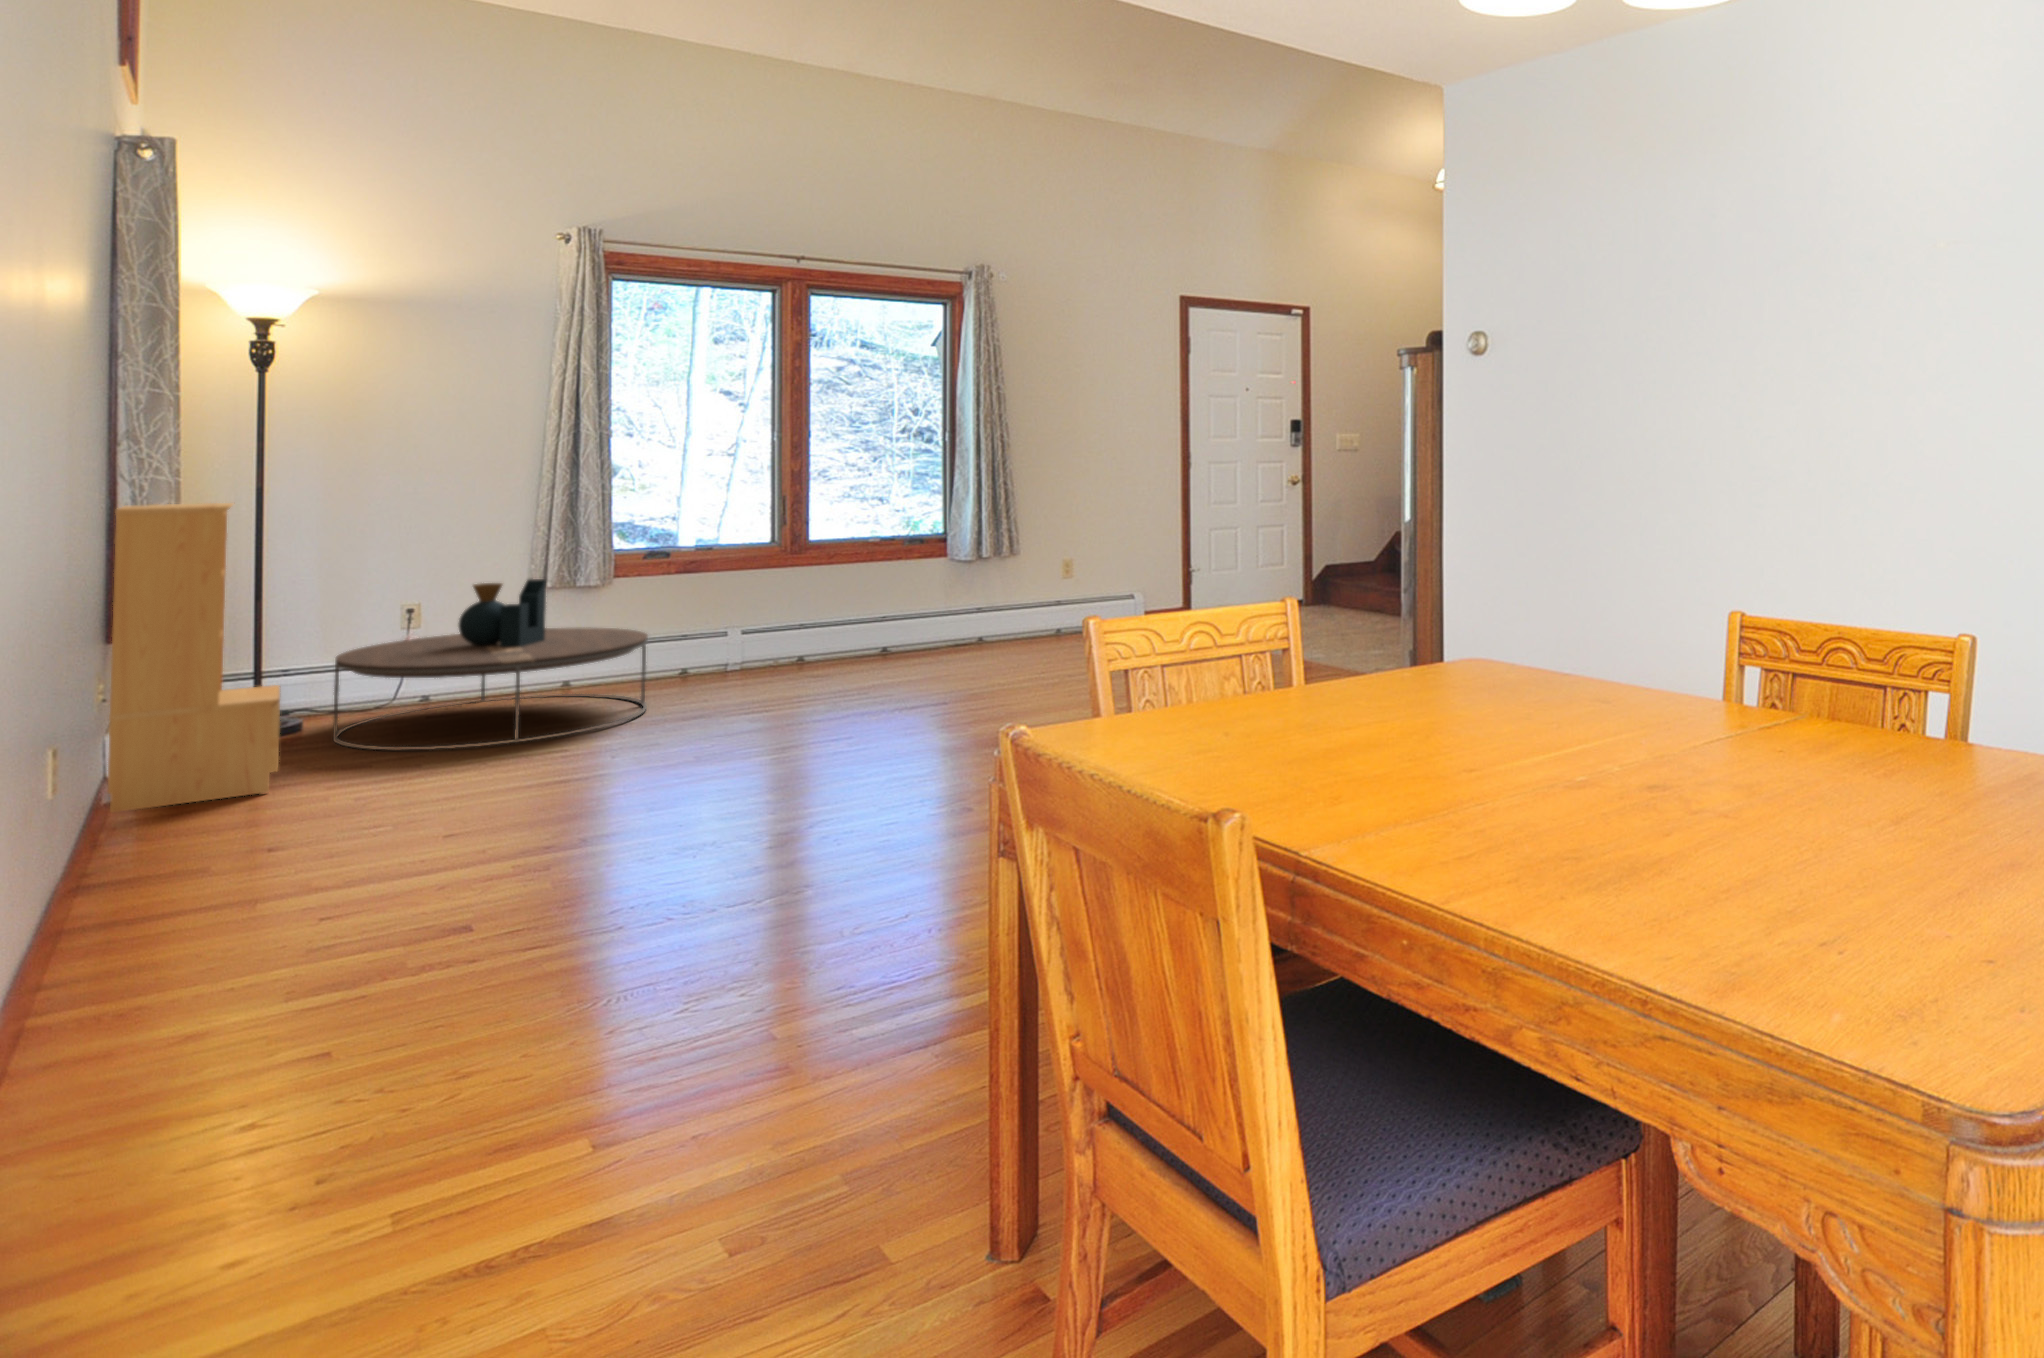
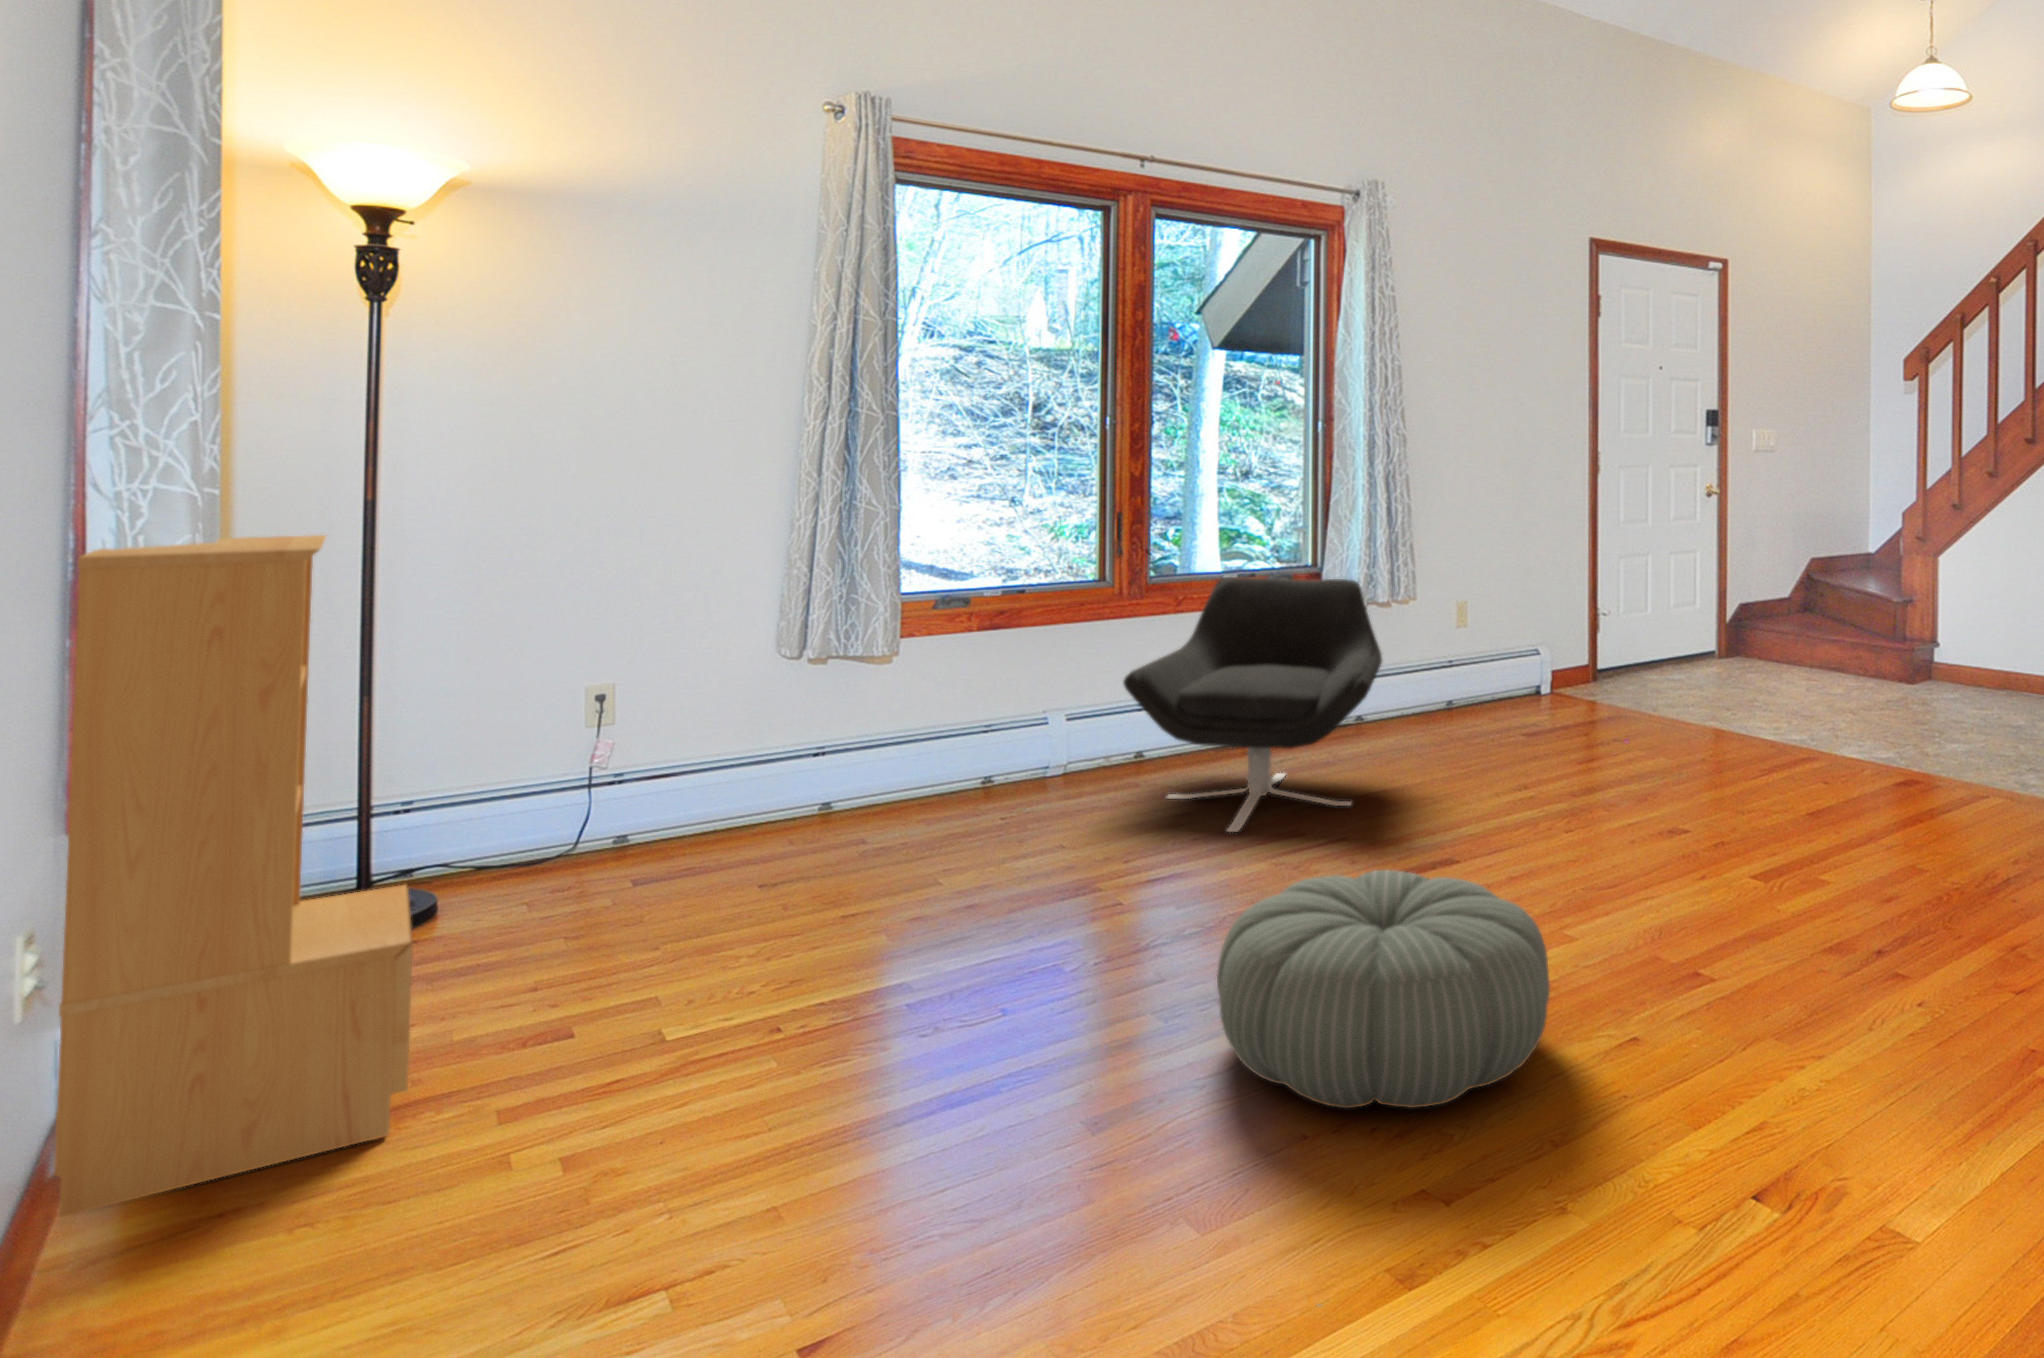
lounge chair: none [765,539,960,693] -> present [1123,577,1382,832]
coffee table: present [333,579,648,750] -> none [491,654,984,985]
pouf: none [709,681,903,779] -> present [1217,870,1550,1108]

